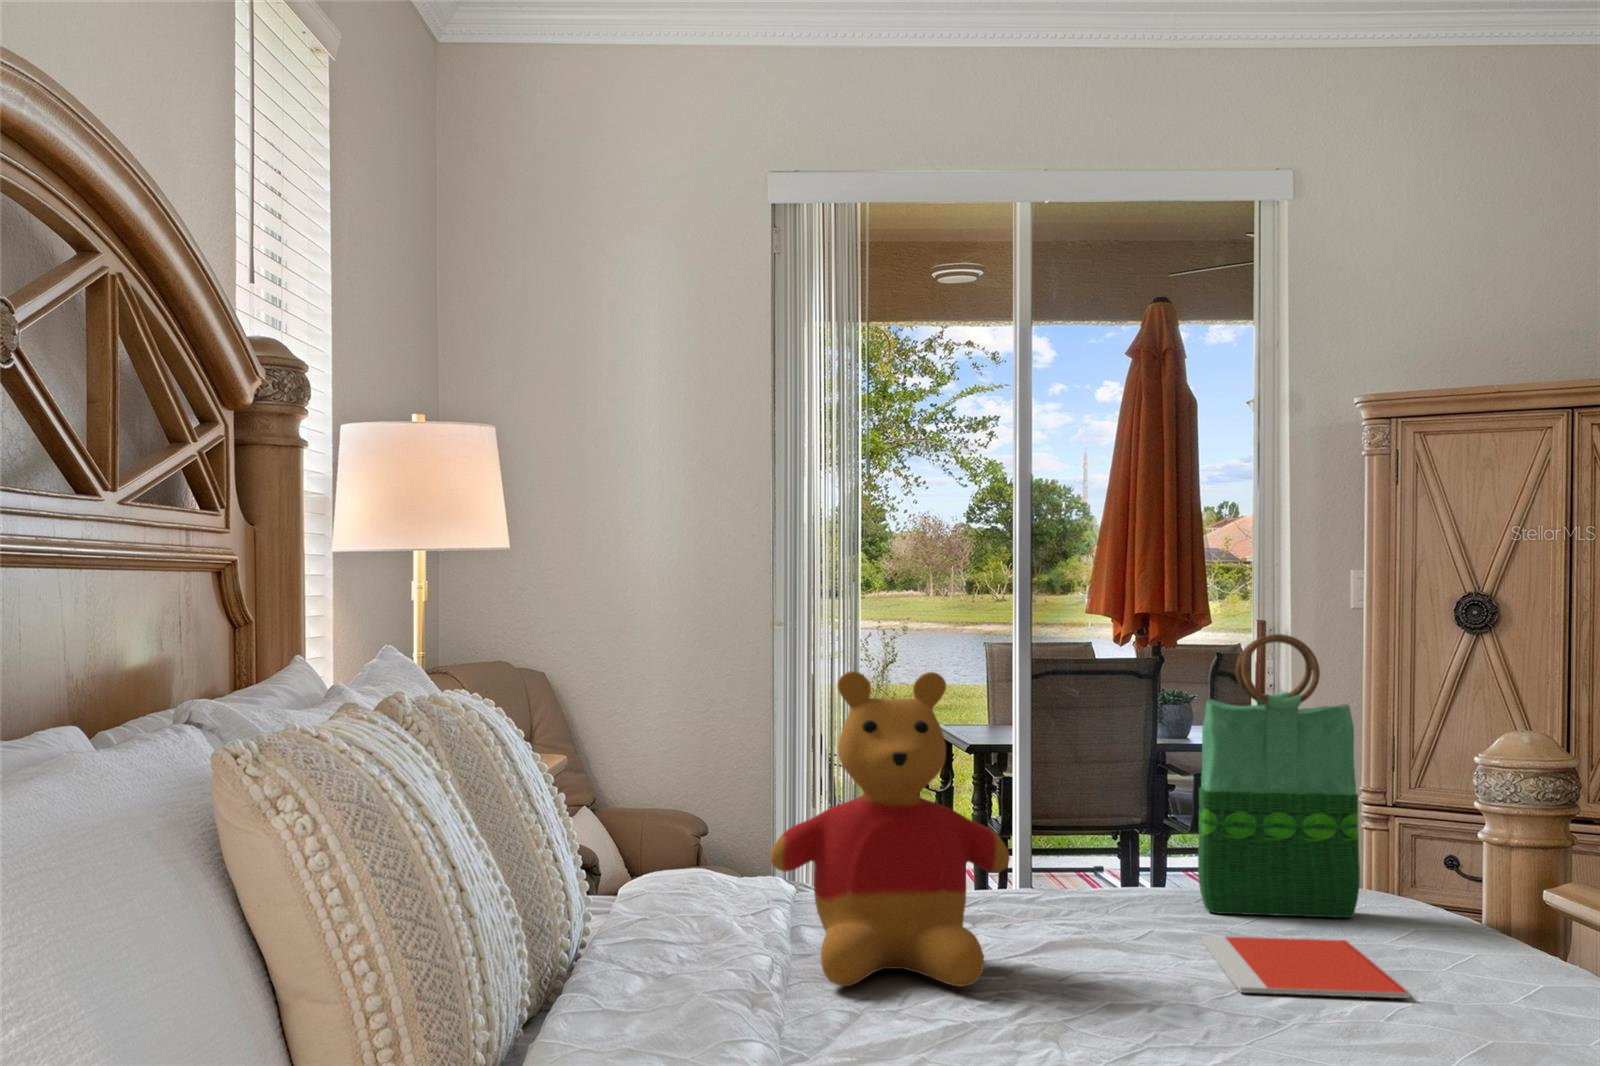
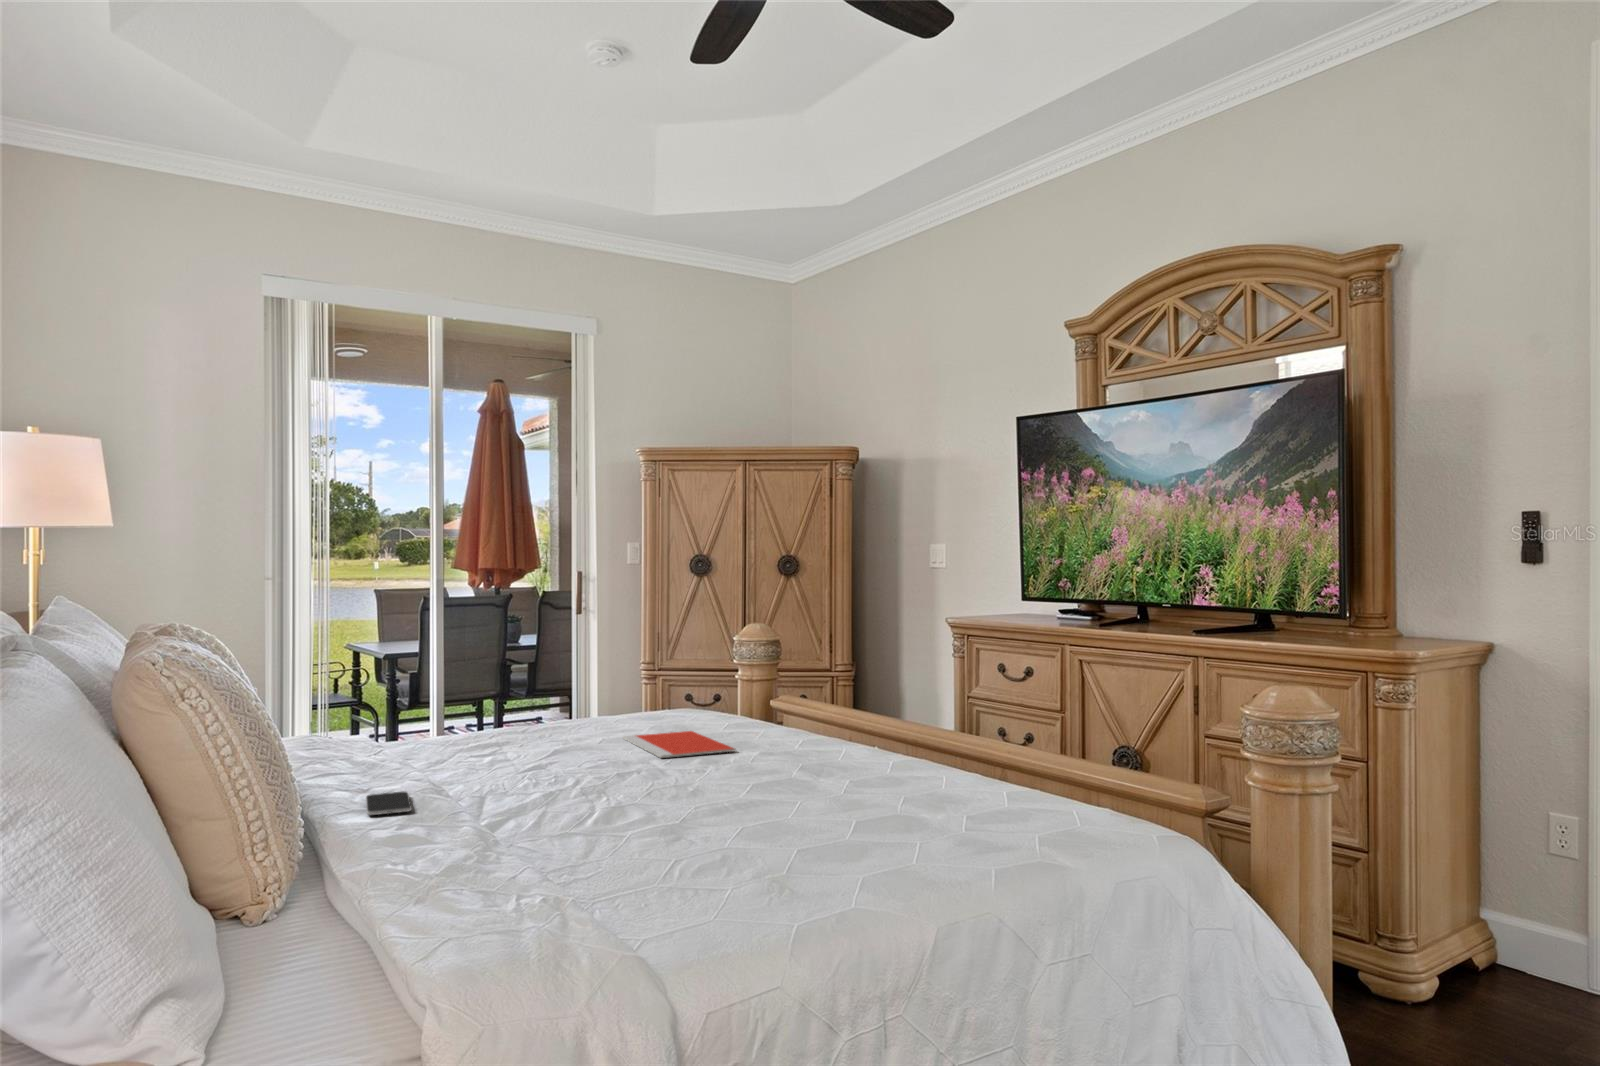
tote bag: present [1198,634,1360,918] -> none [609,580,689,726]
stuffed bear: present [770,671,1010,986] -> none [404,606,538,780]
smartphone: none [640,992,736,1035] -> present [366,792,412,815]

